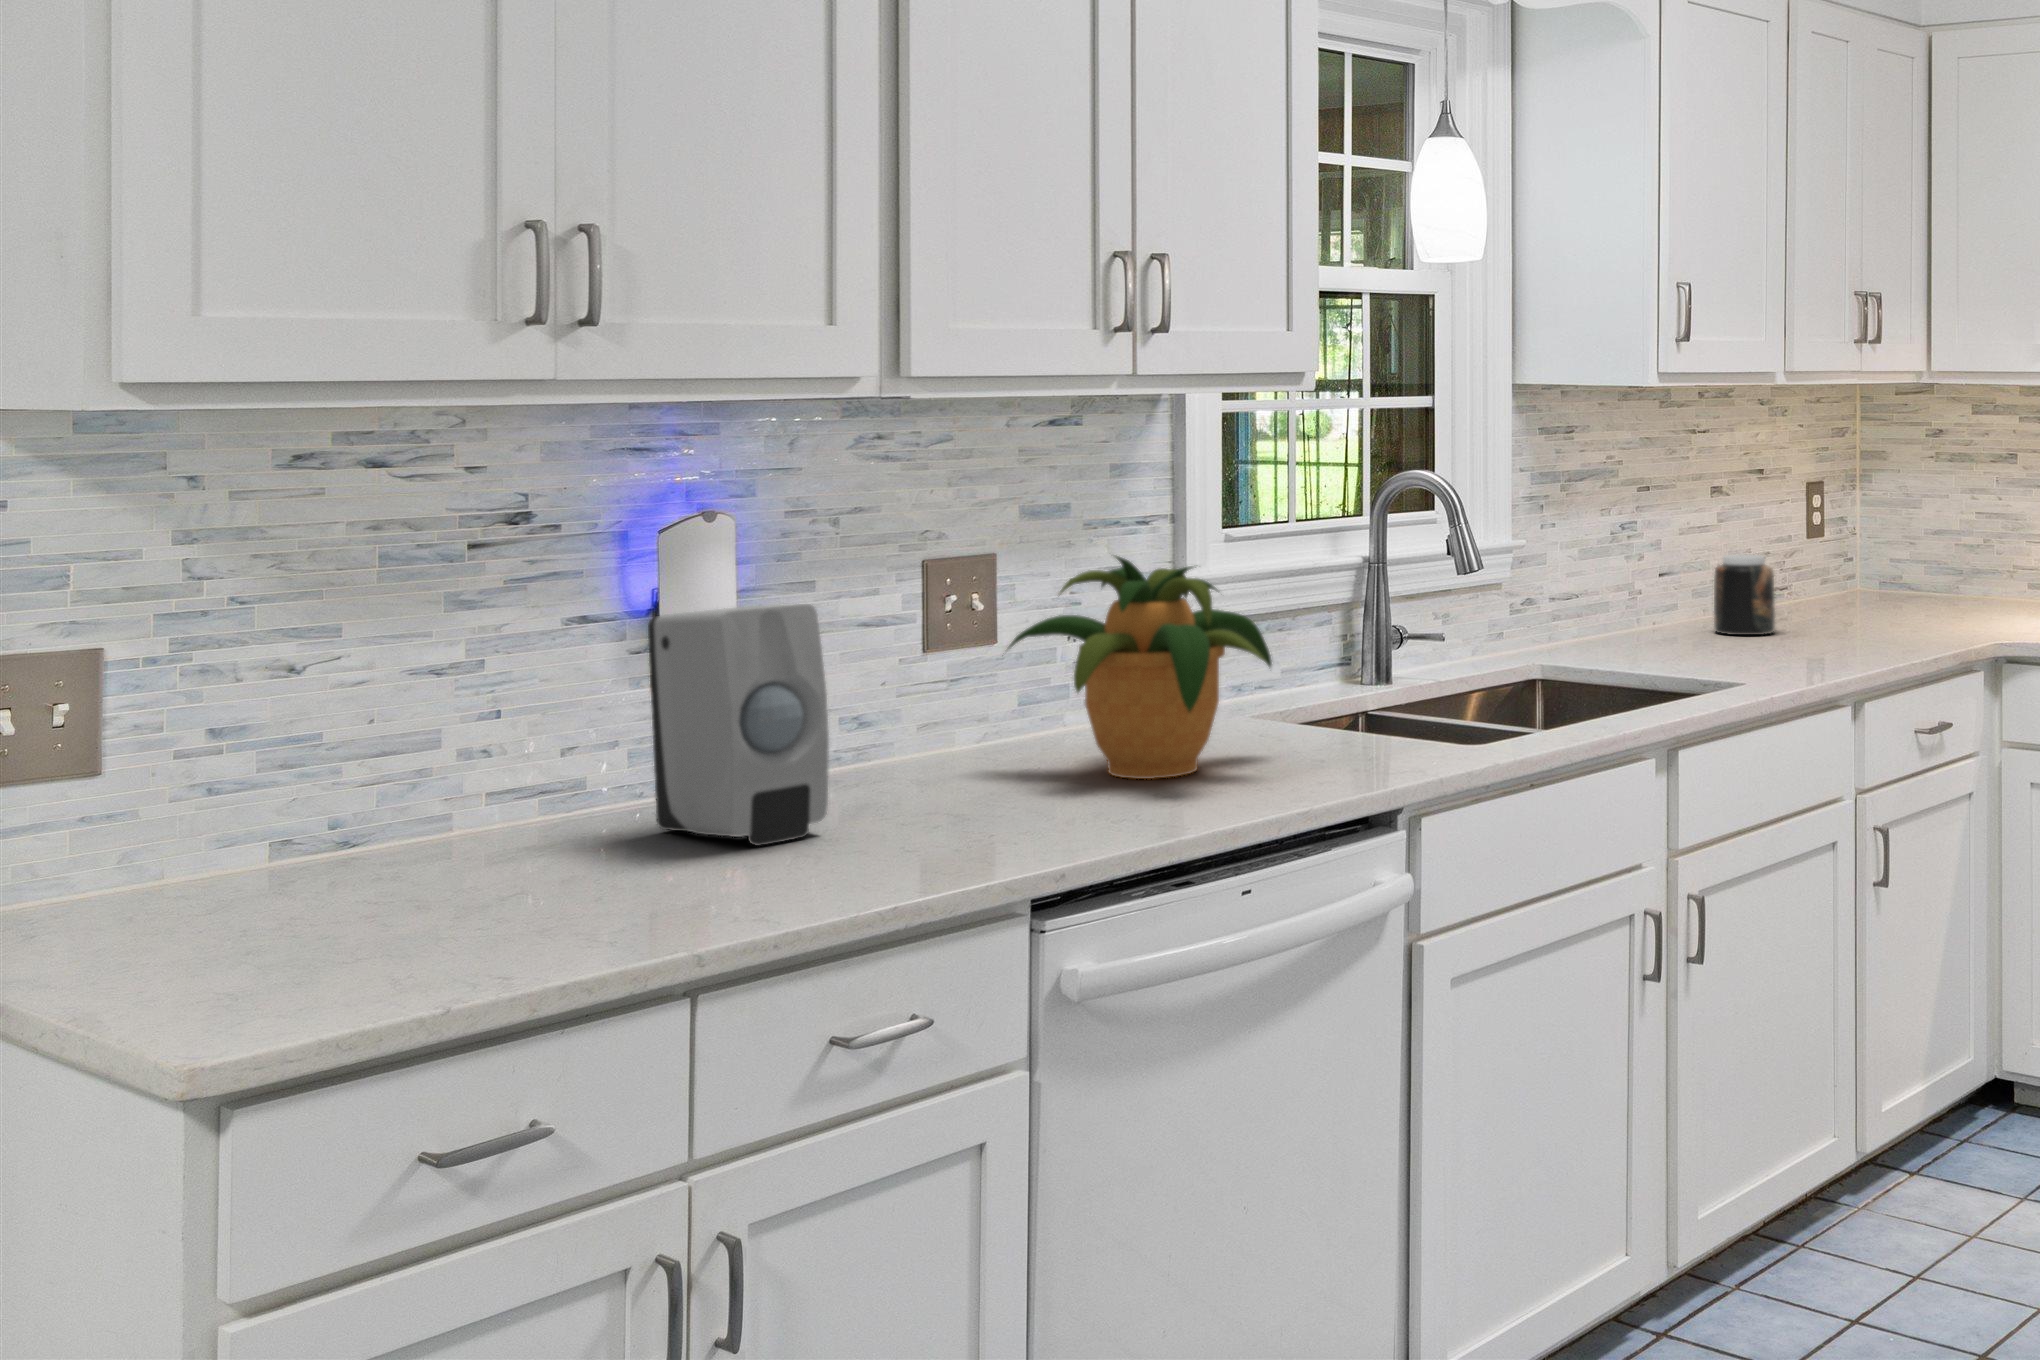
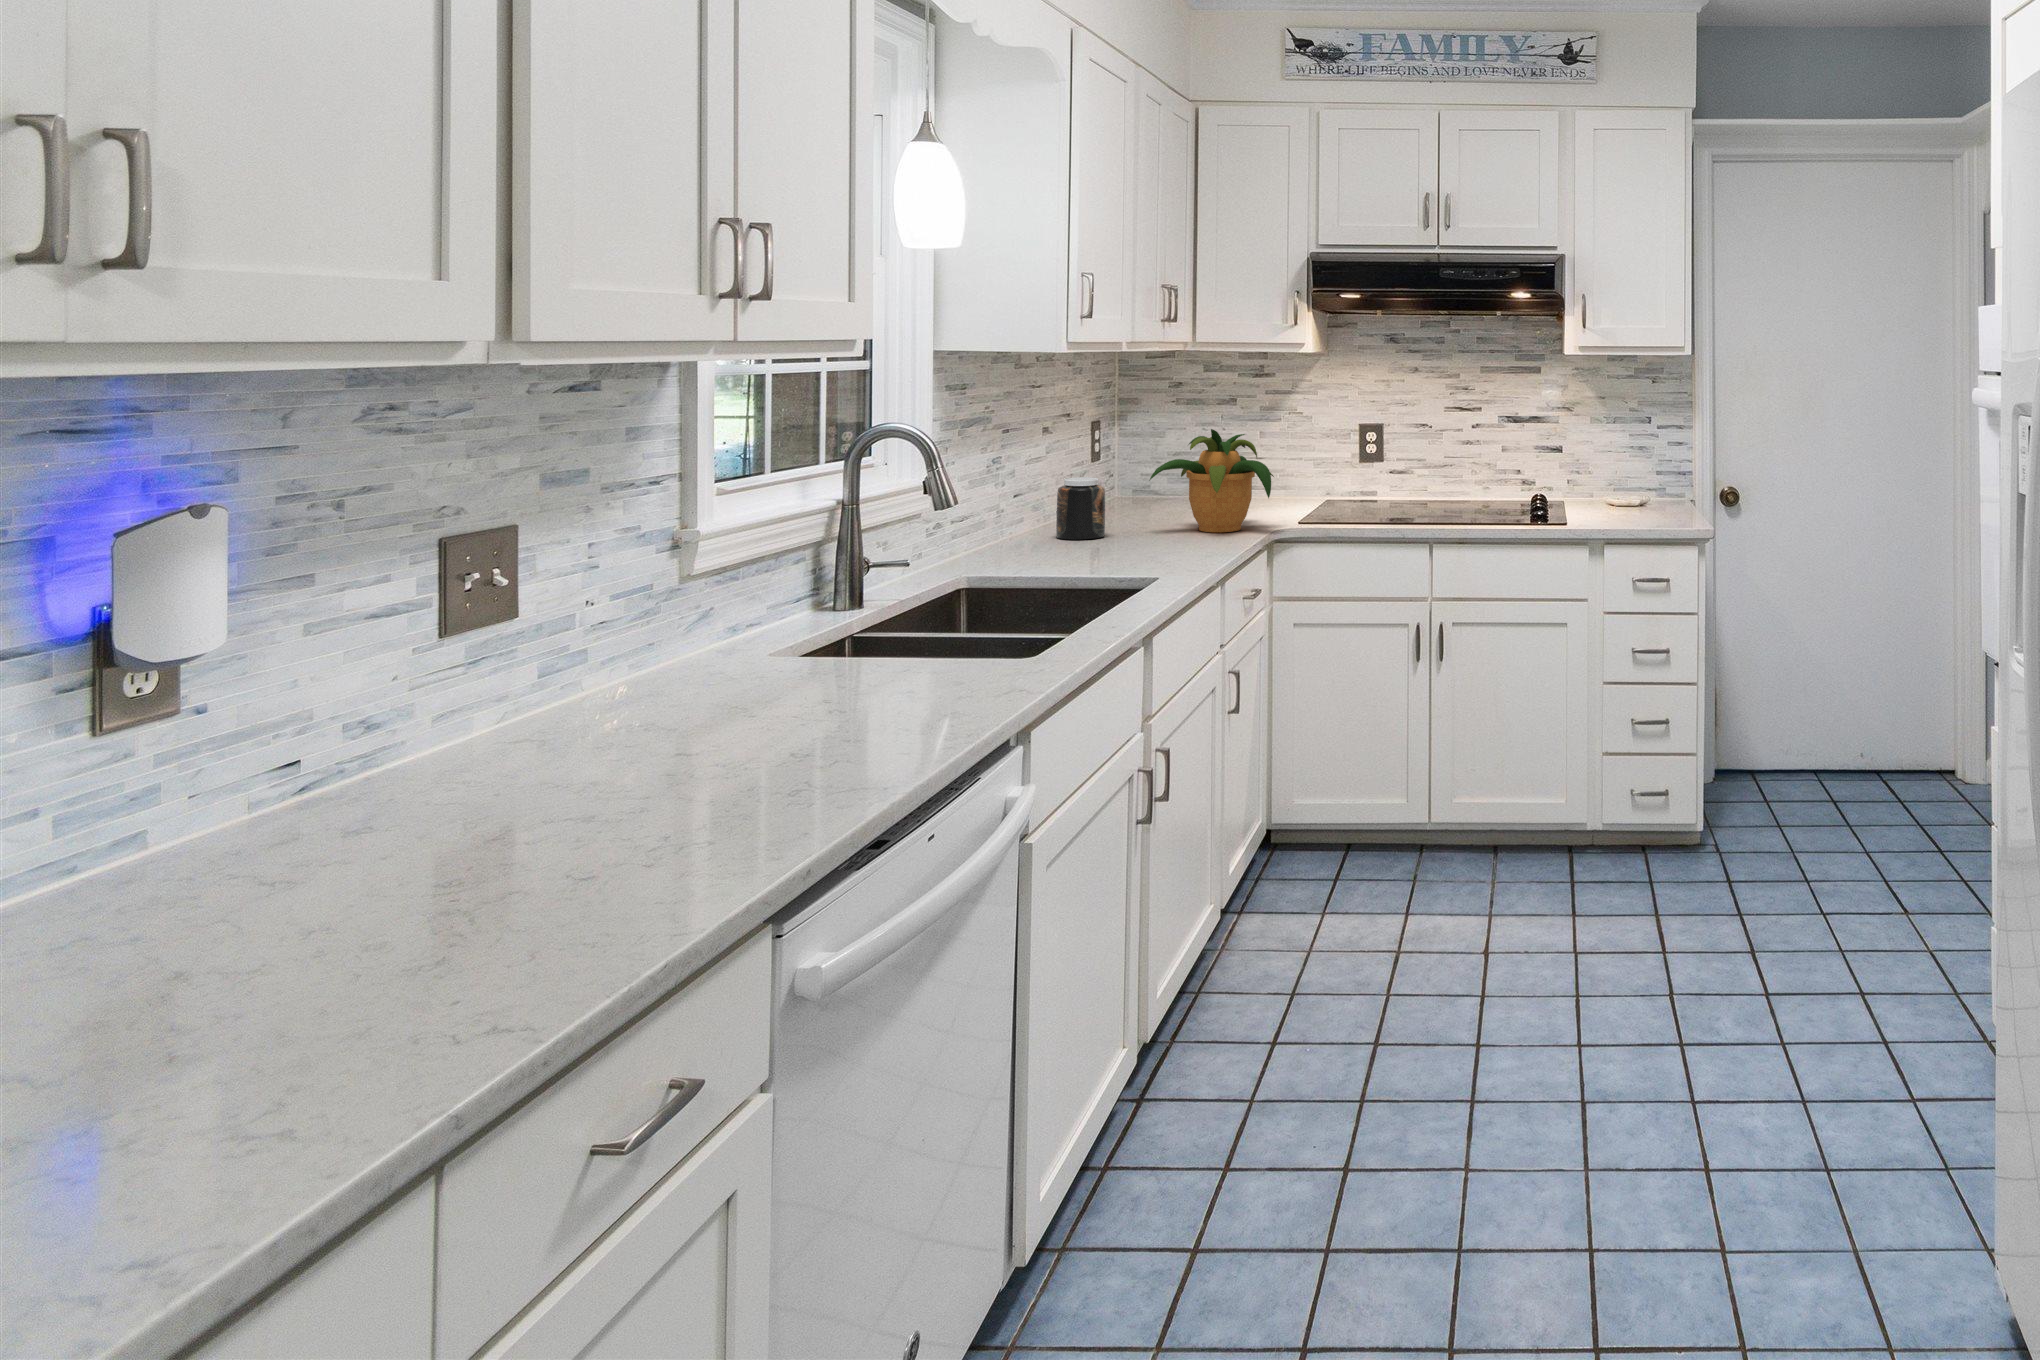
potted plant: present [1008,556,1272,779] -> present [1150,429,1274,532]
soap dispenser: present [648,604,829,846] -> none [128,611,435,916]

